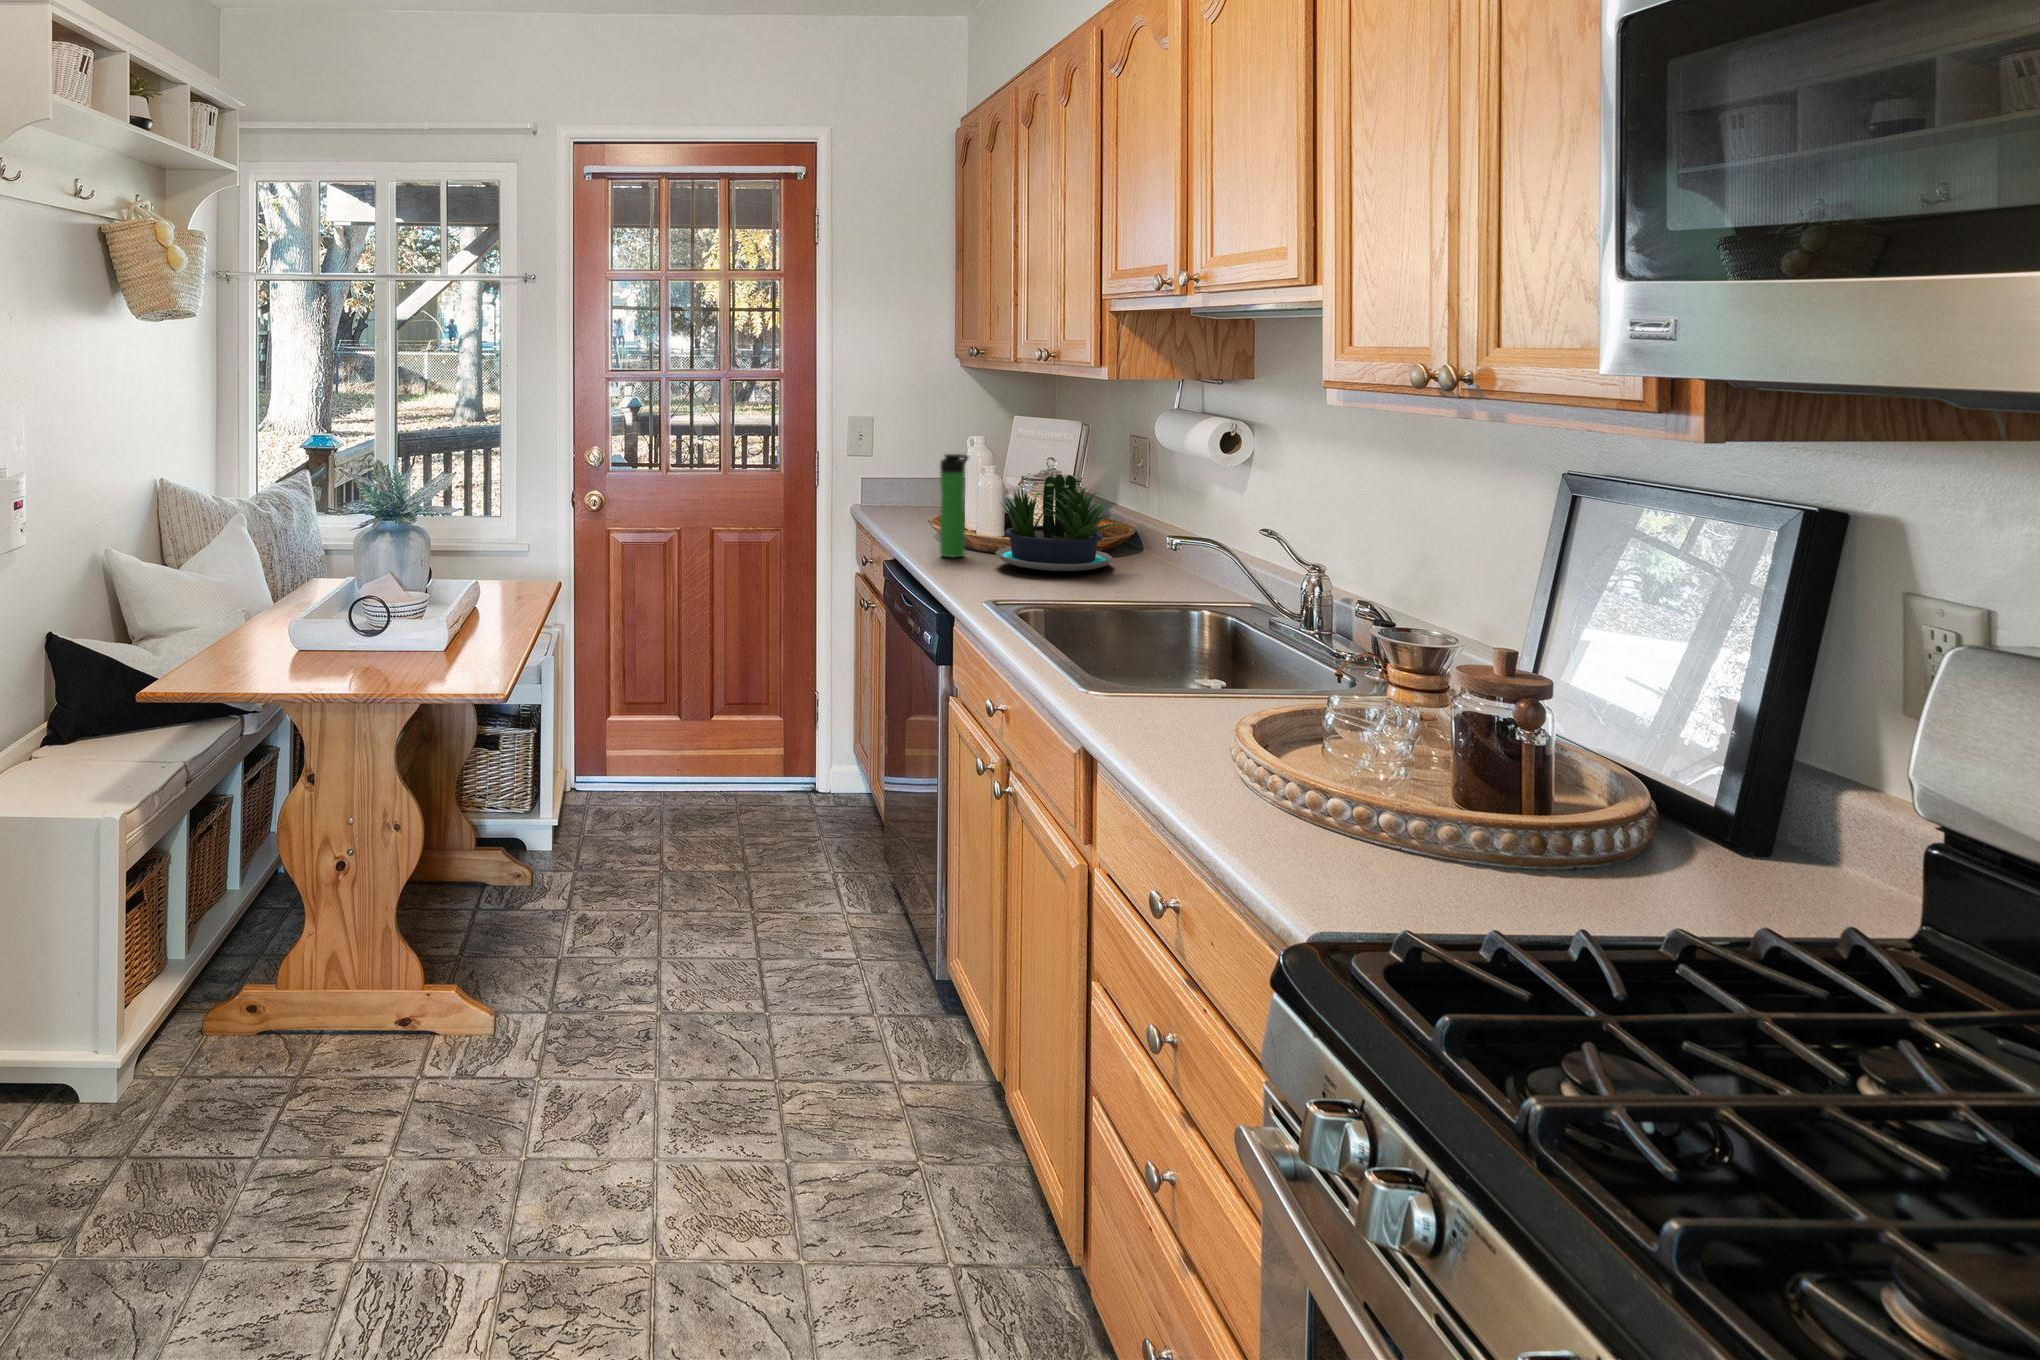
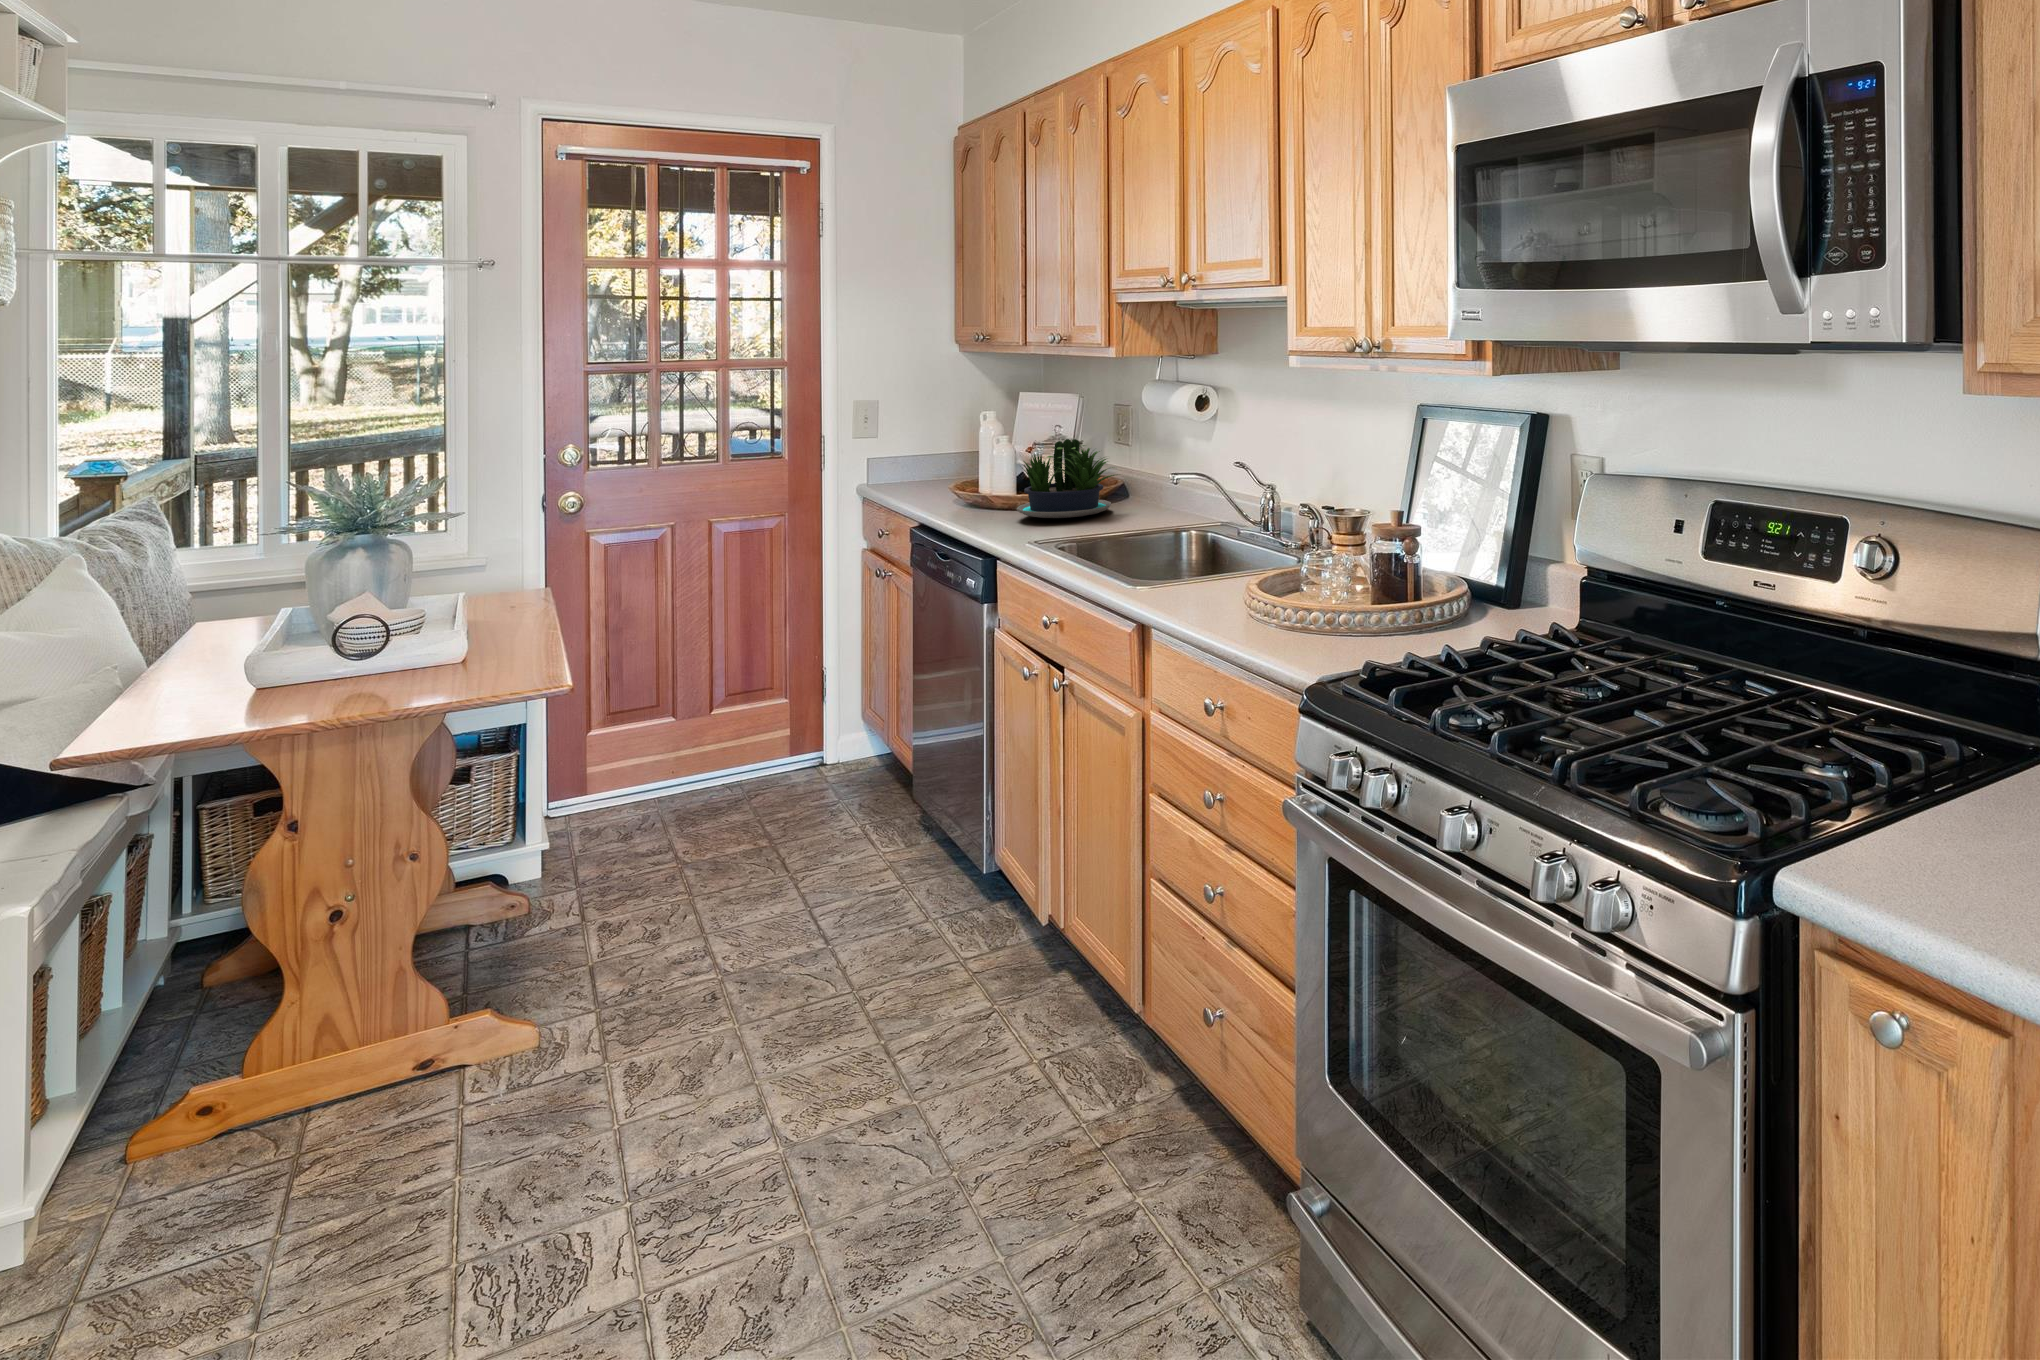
bottle: present [940,454,969,557] -> none [963,429,987,518]

